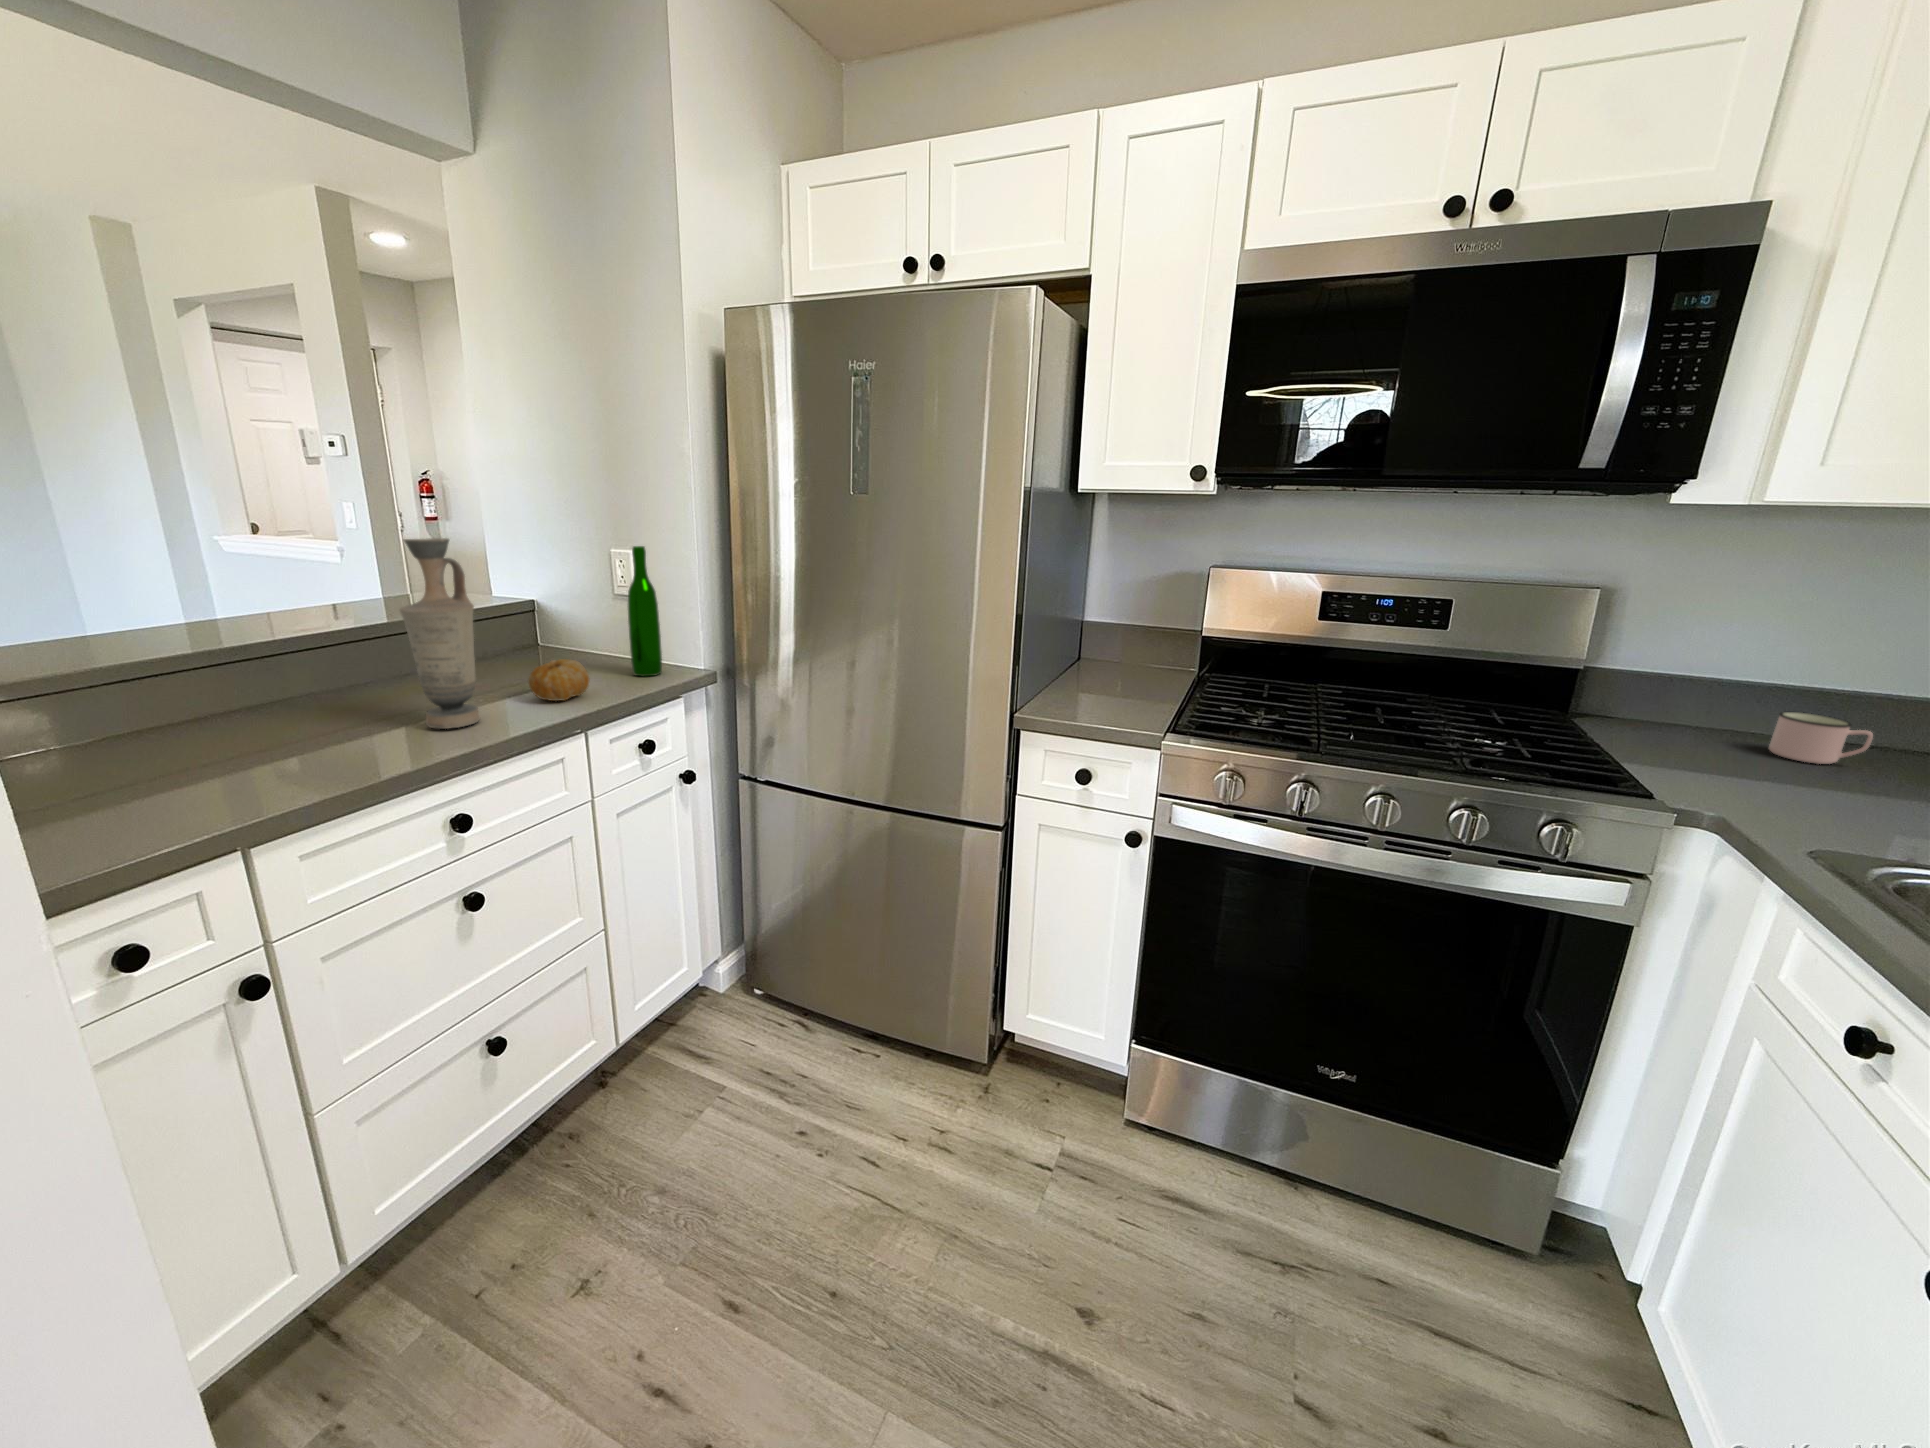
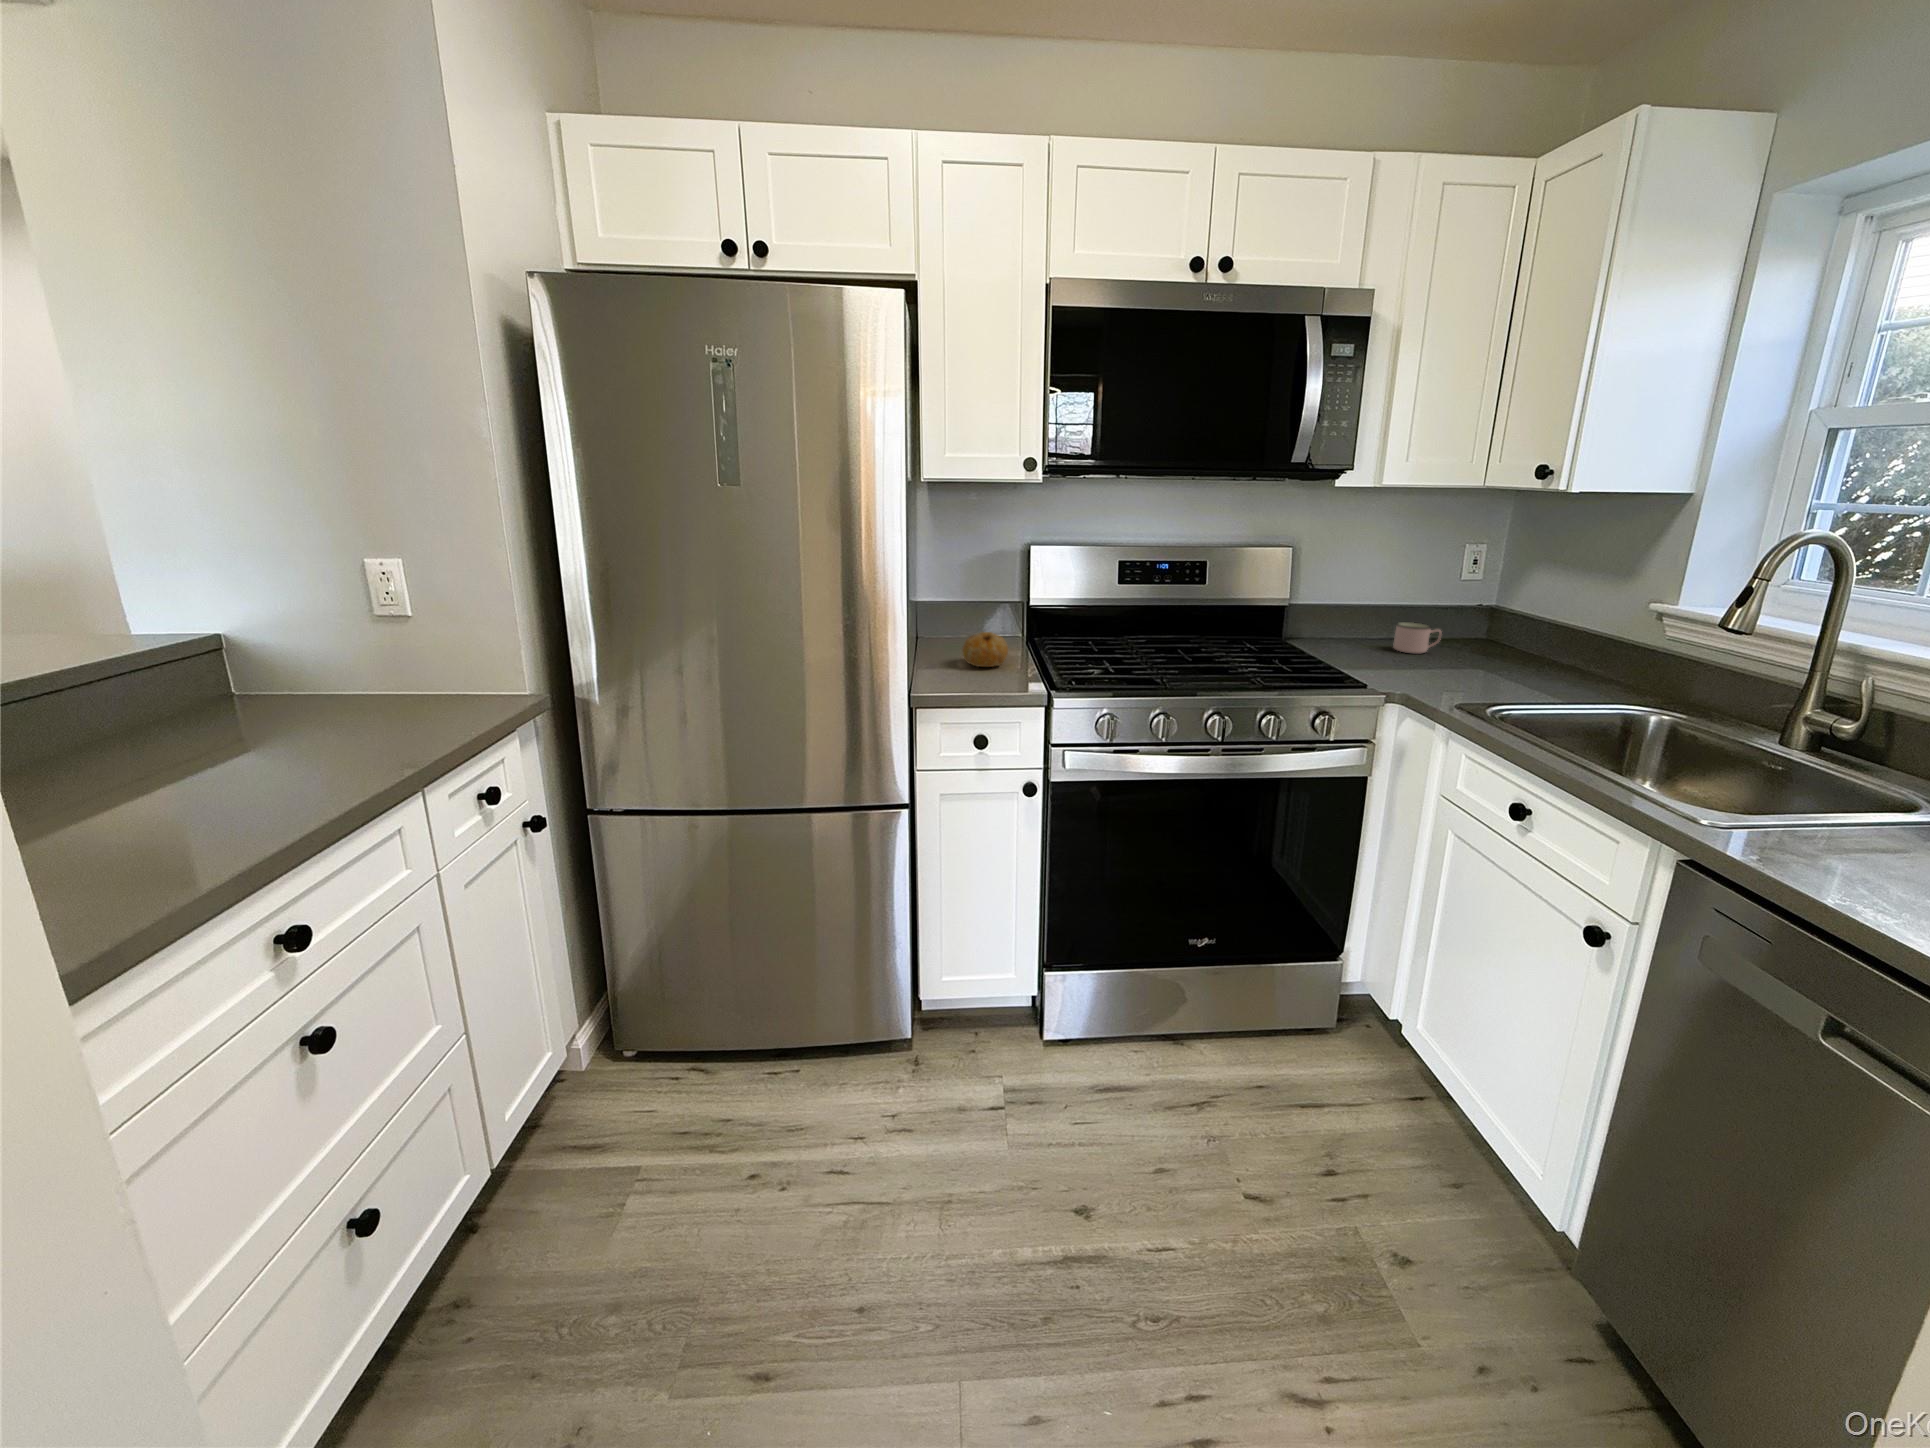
vase: present [400,538,480,729] -> none [89,555,251,826]
wine bottle: present [627,546,662,676] -> none [420,552,478,713]
fruit: present [529,659,589,701] -> present [963,632,1008,667]

